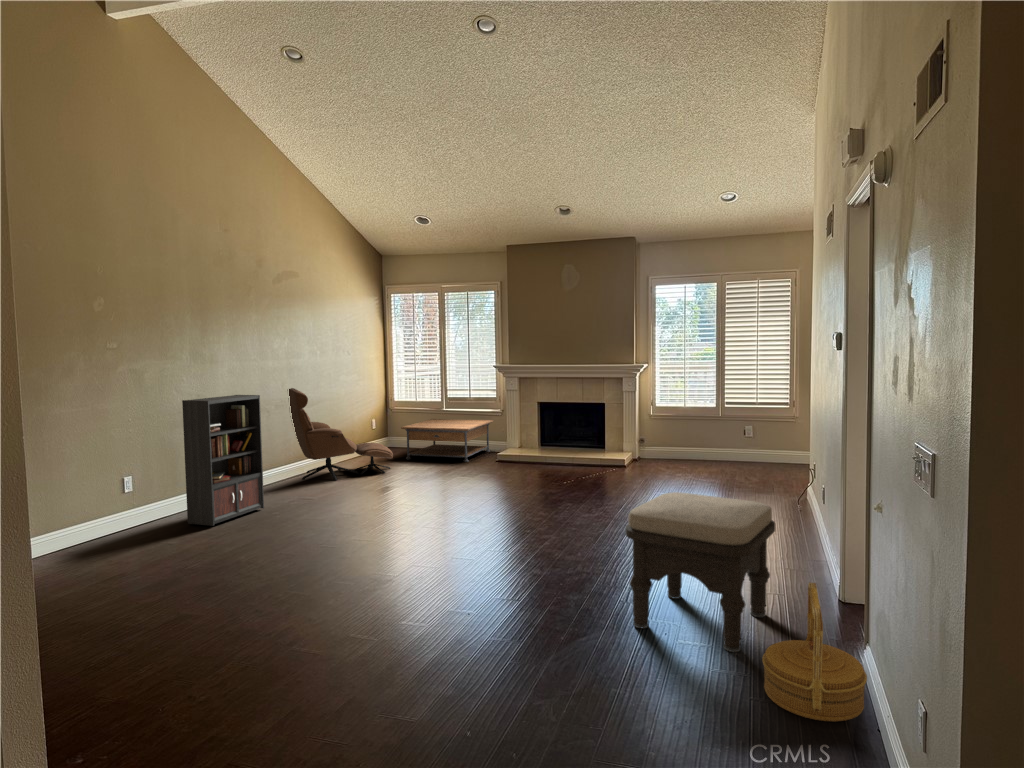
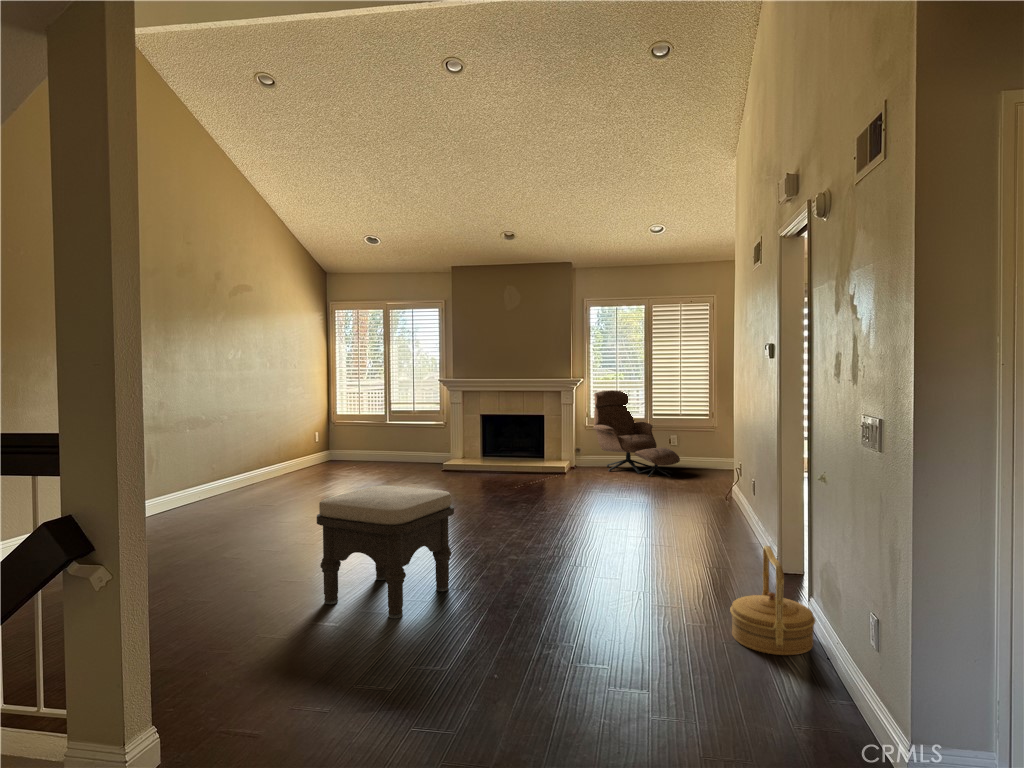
lounge chair: present [289,388,393,480] -> present [593,391,680,477]
bookcase: present [182,395,264,526] -> none [148,404,225,533]
coffee table: present [401,419,493,462] -> none [348,432,437,472]
ottoman: present [626,492,775,652] -> present [317,485,454,618]

